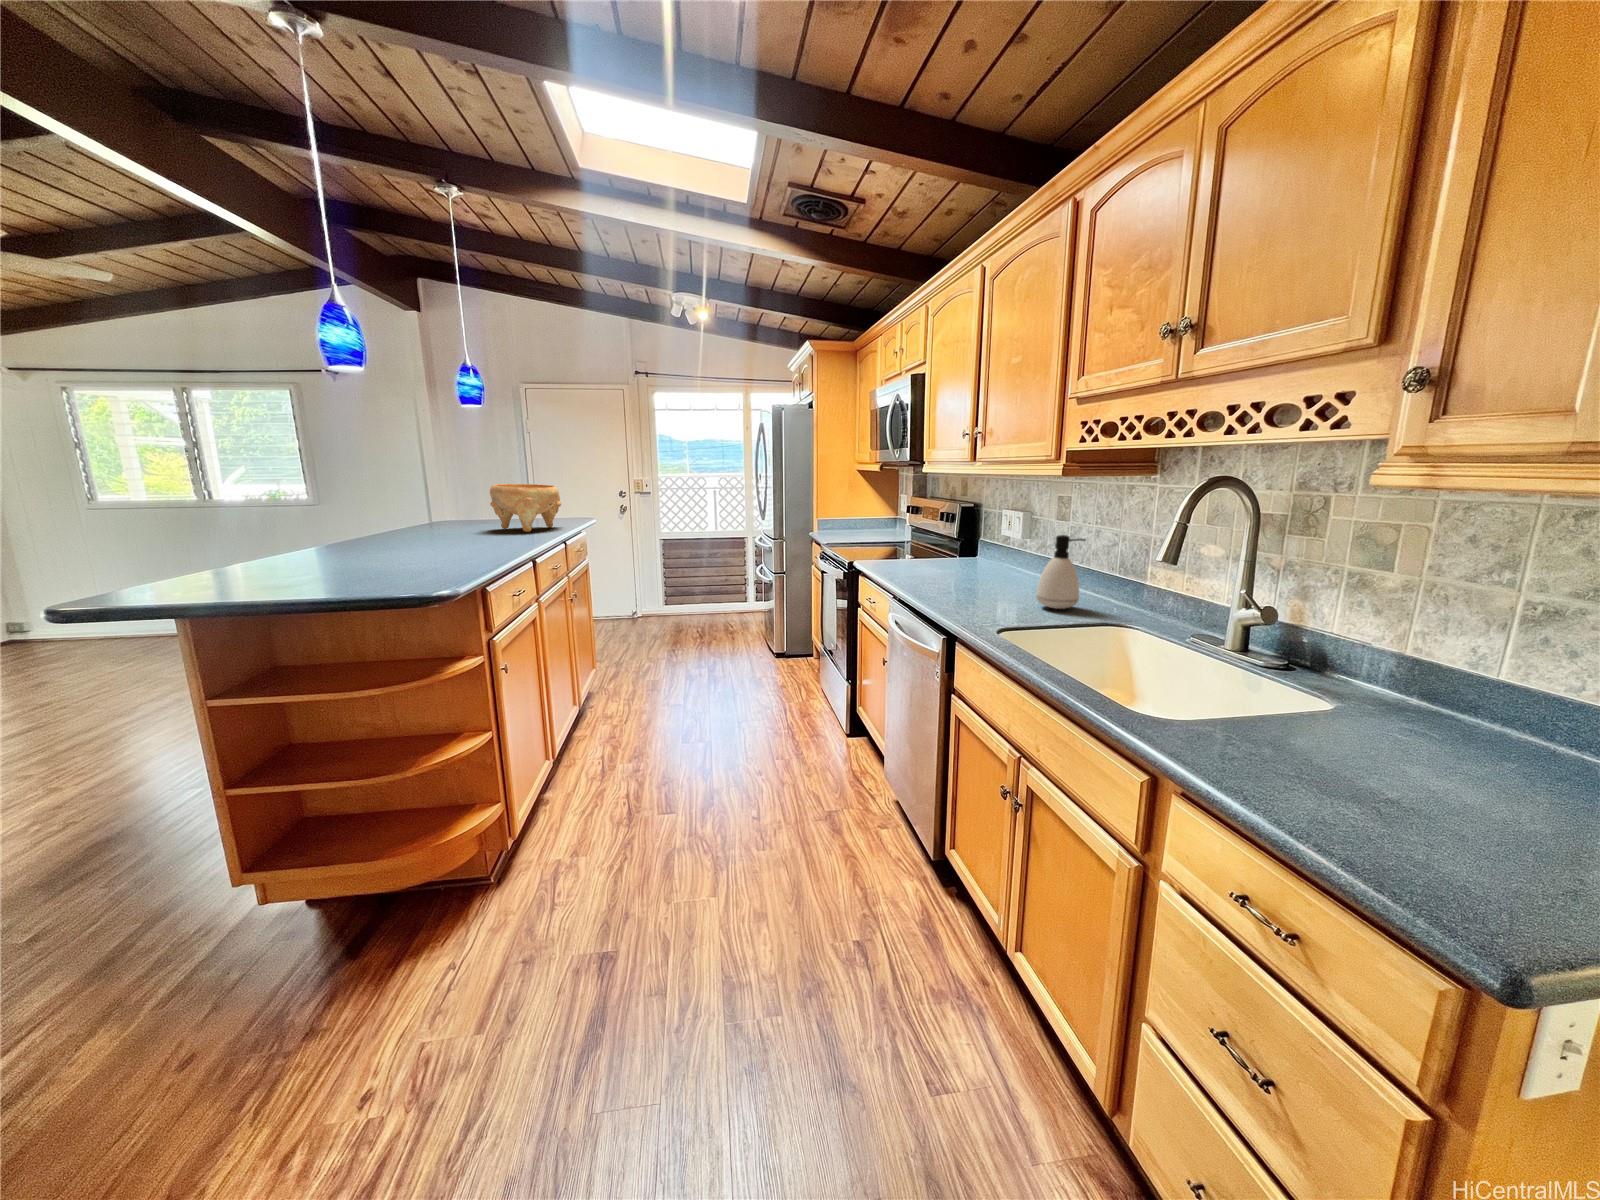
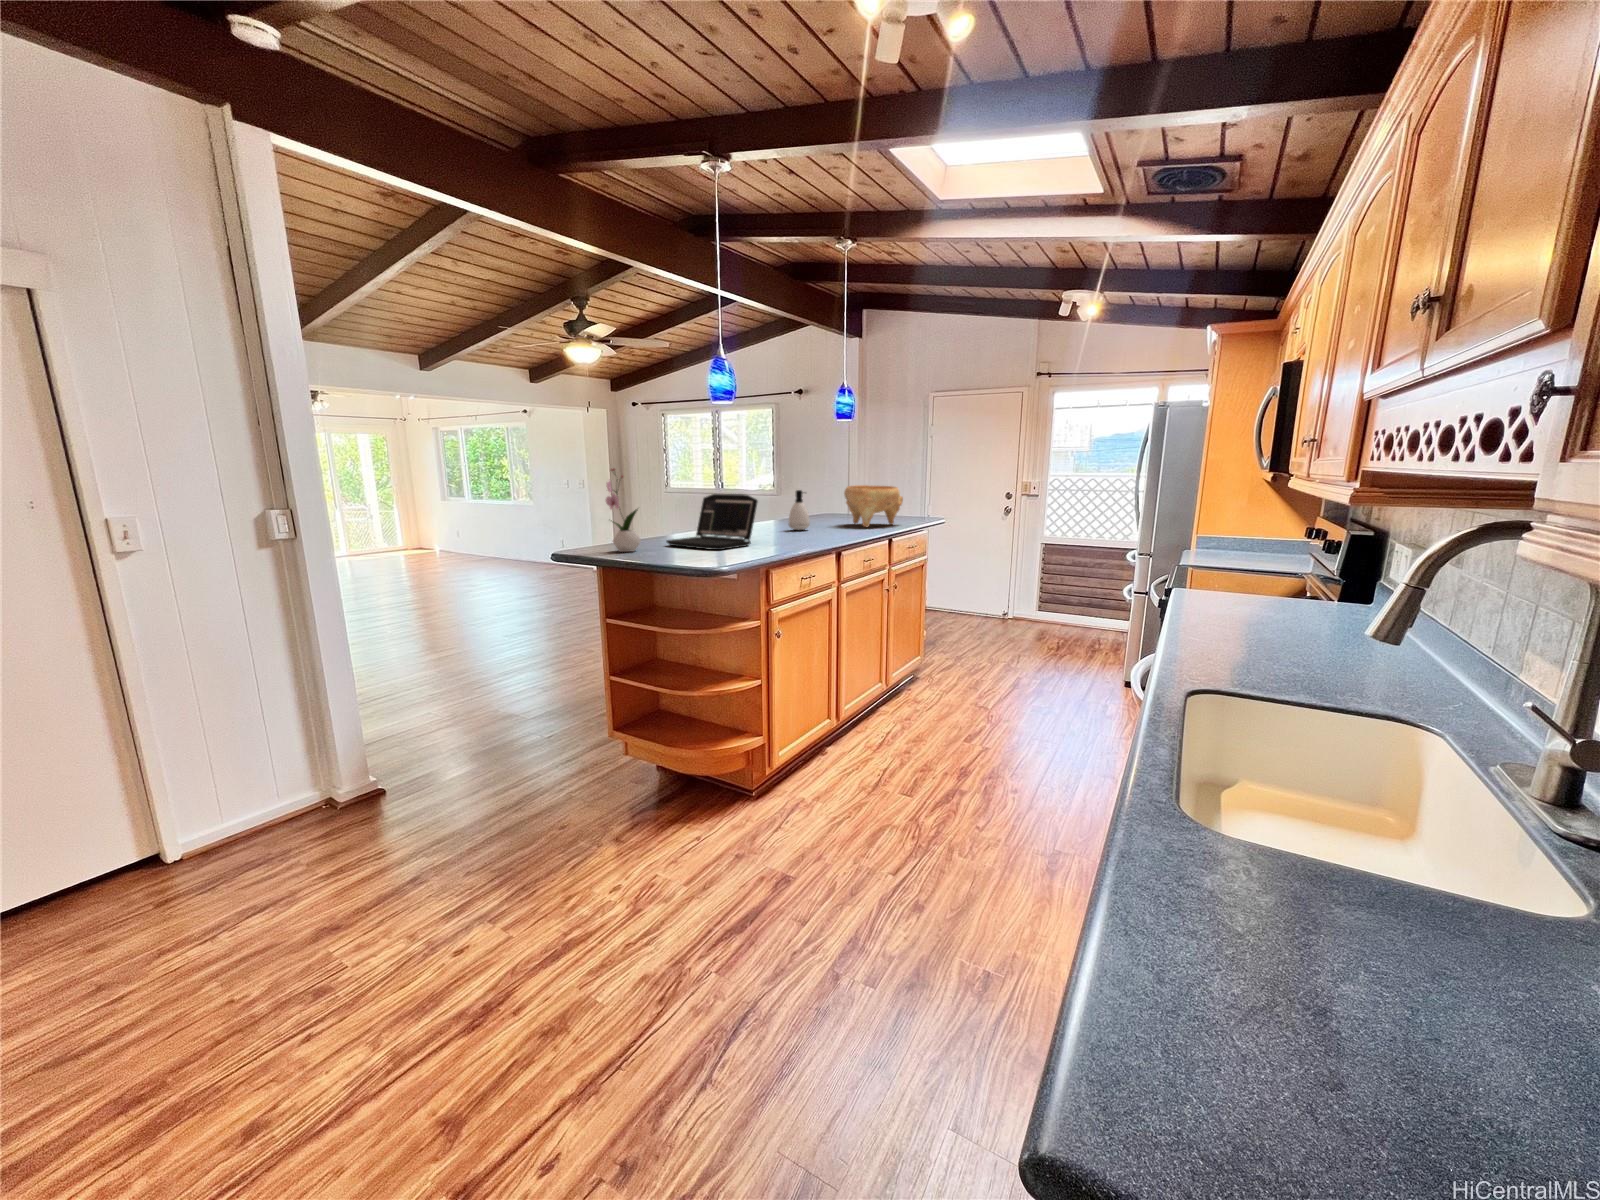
flower arrangement: none [143,457,235,593] -> present [606,469,641,552]
laptop: none [268,497,423,575] -> present [666,494,758,550]
soap dispenser: present [1037,535,1085,609] -> present [789,490,810,530]

